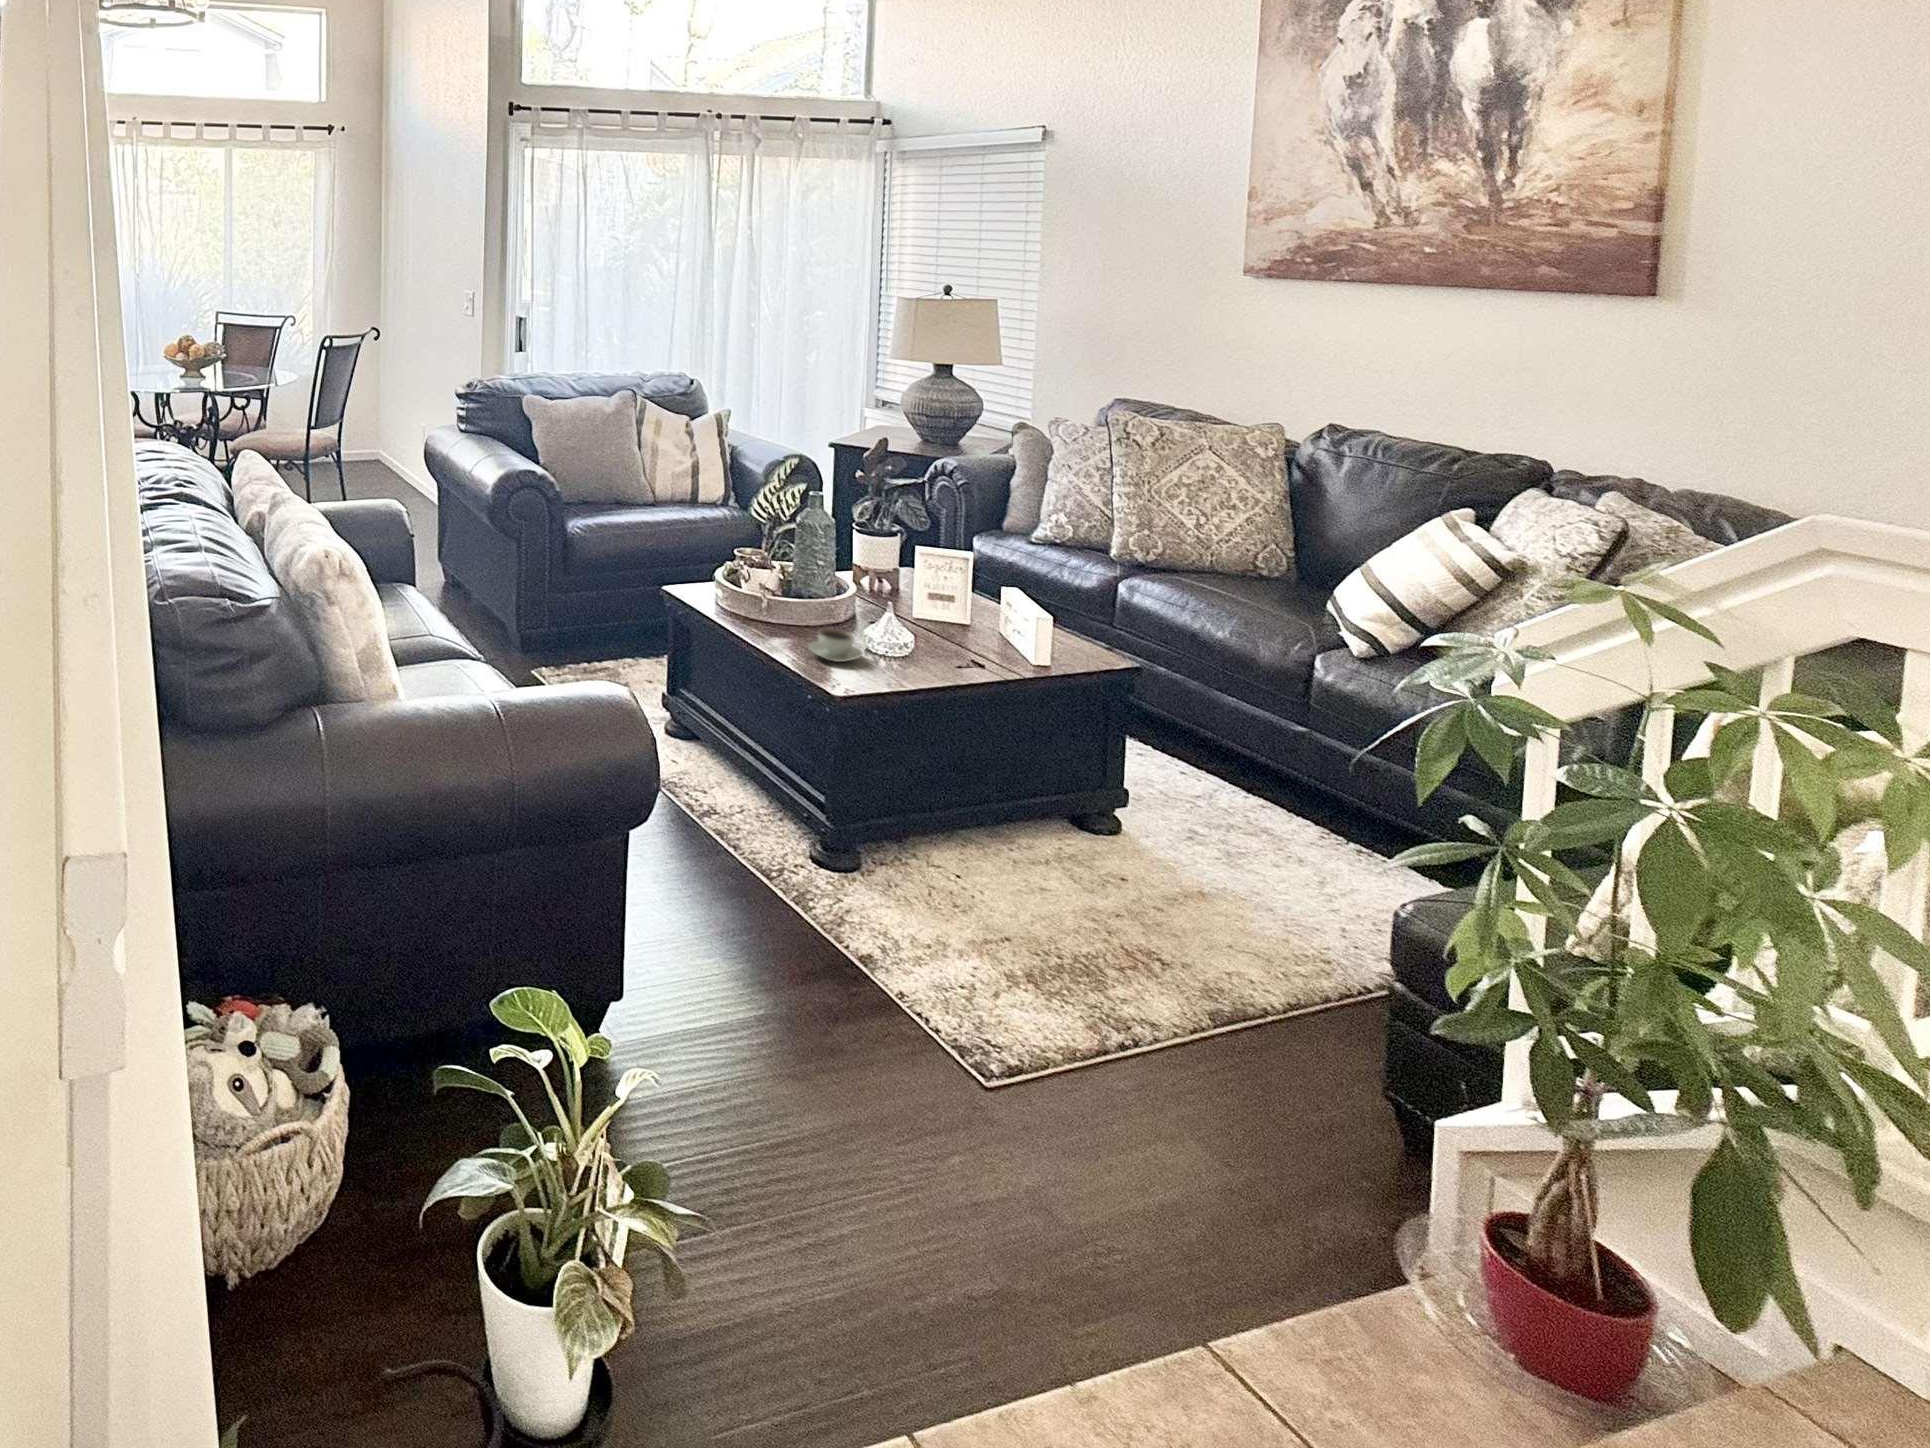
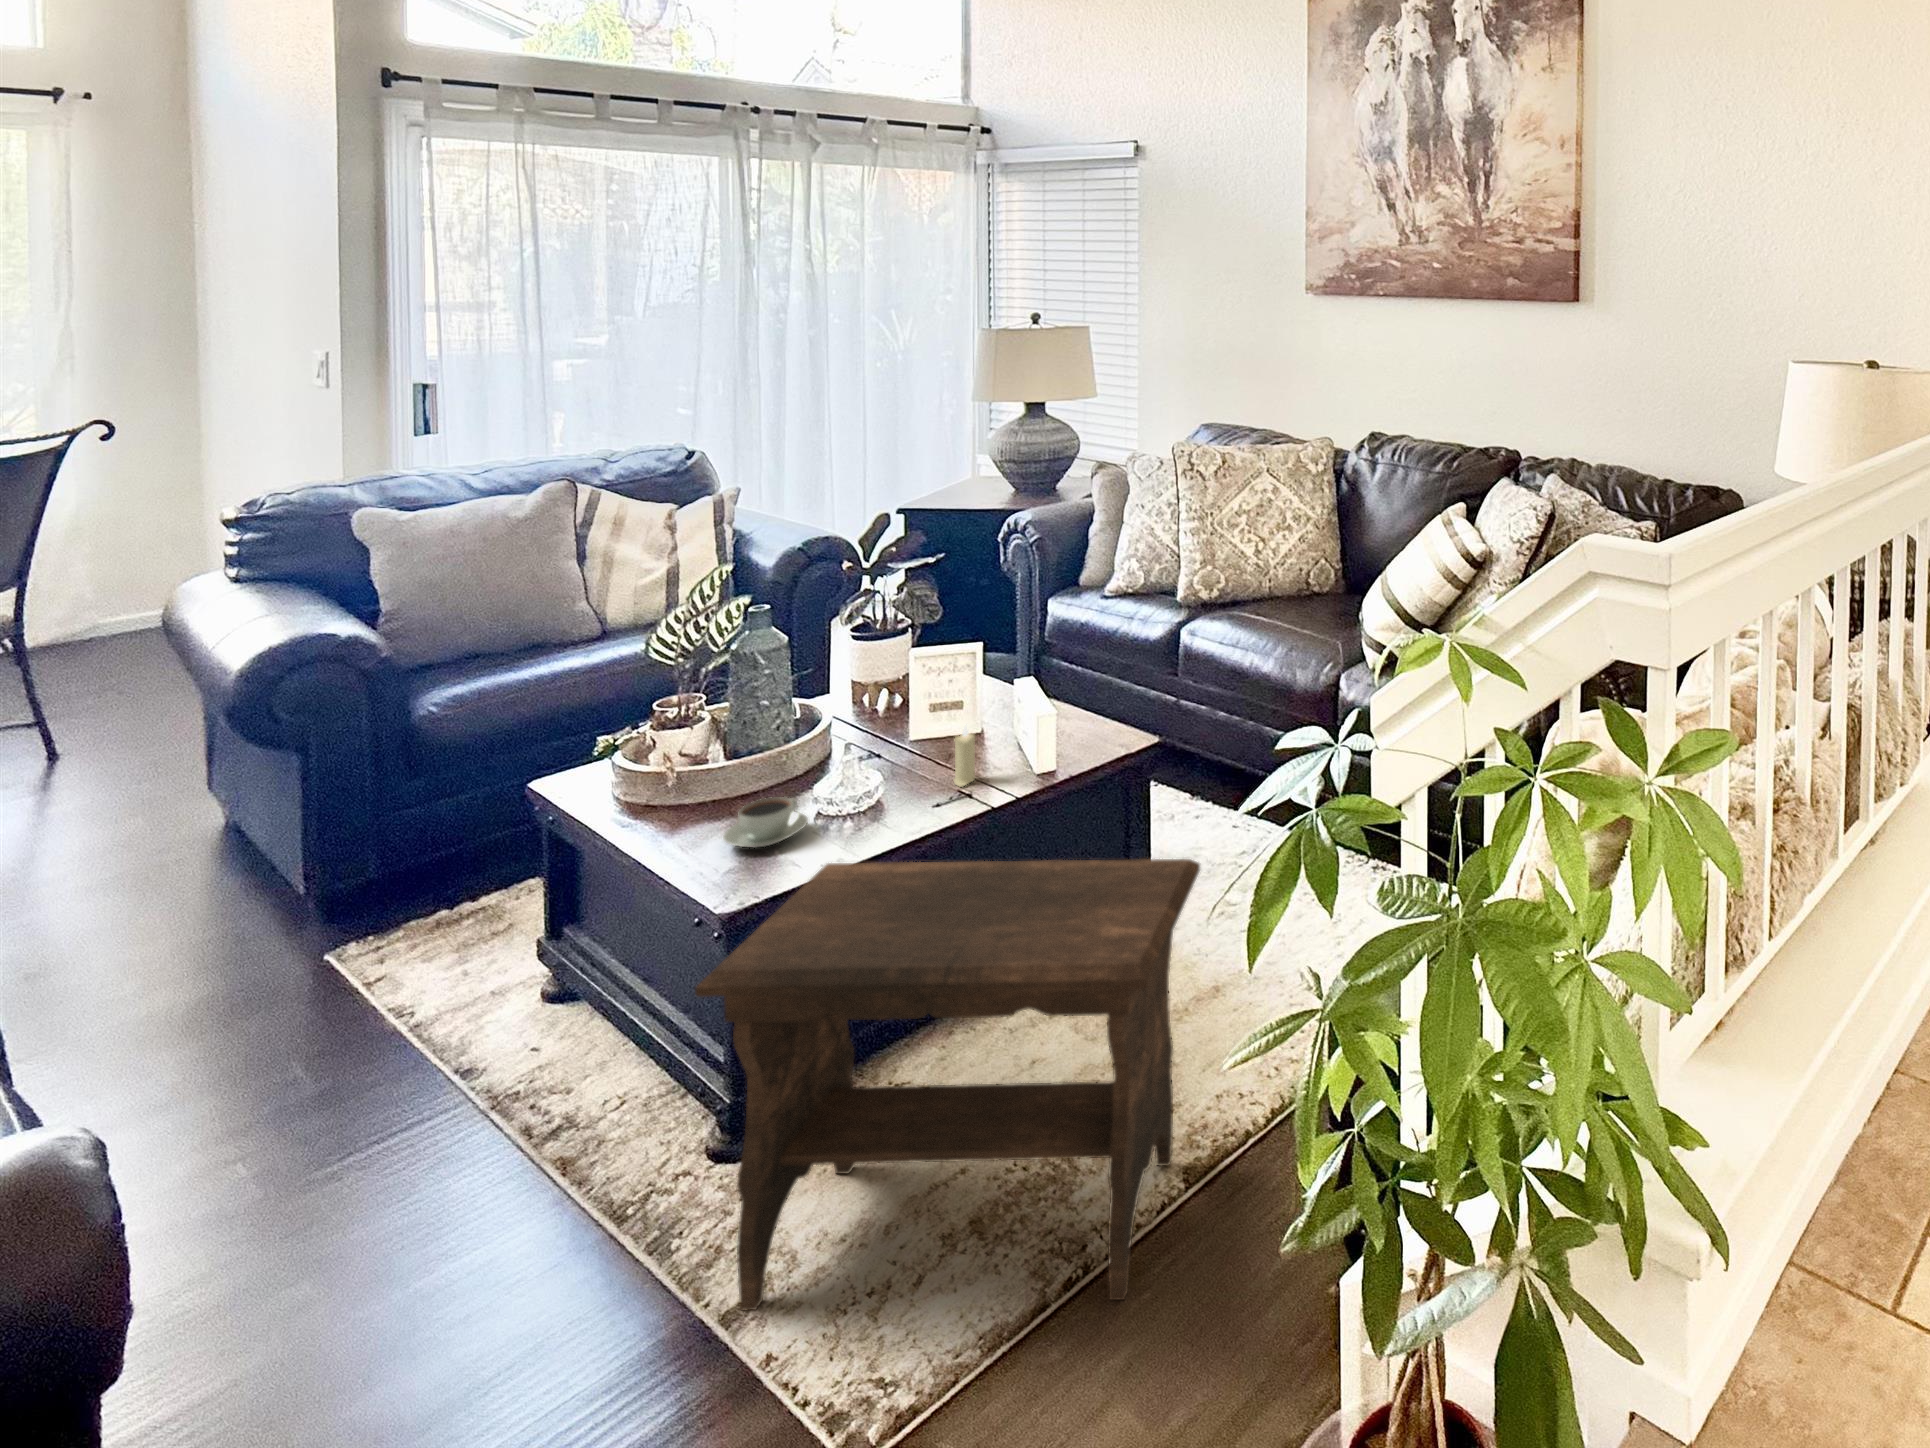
candle: none [959,610,979,659] -> present [954,726,975,786]
footstool: none [852,680,1230,1078] -> present [695,859,1200,1310]

